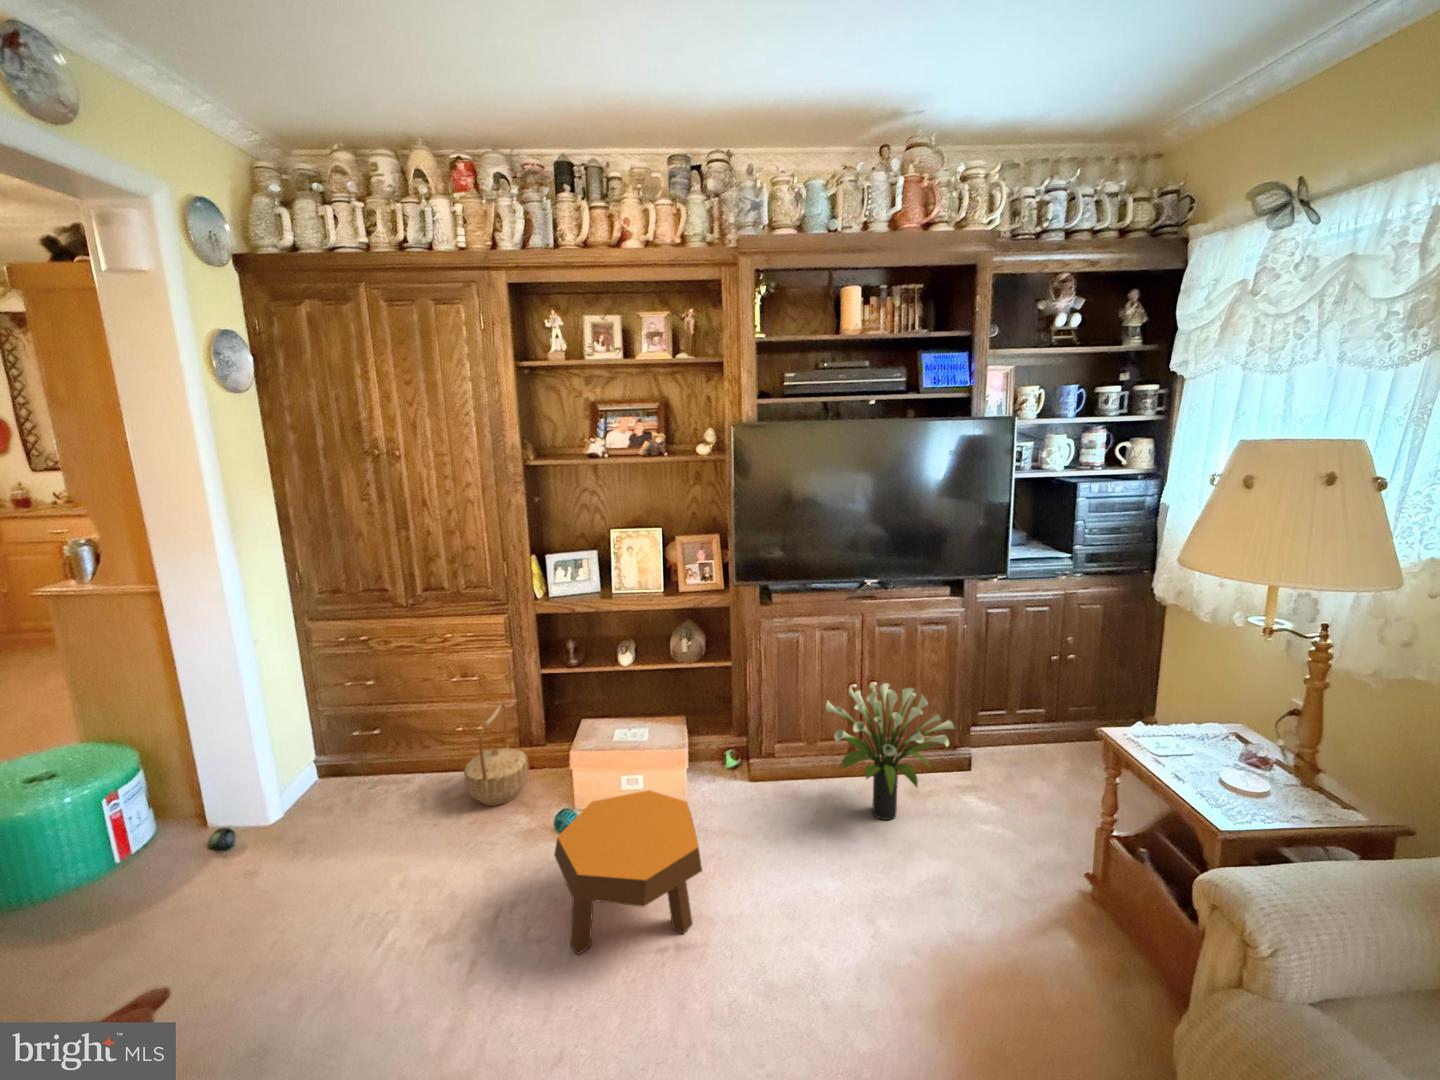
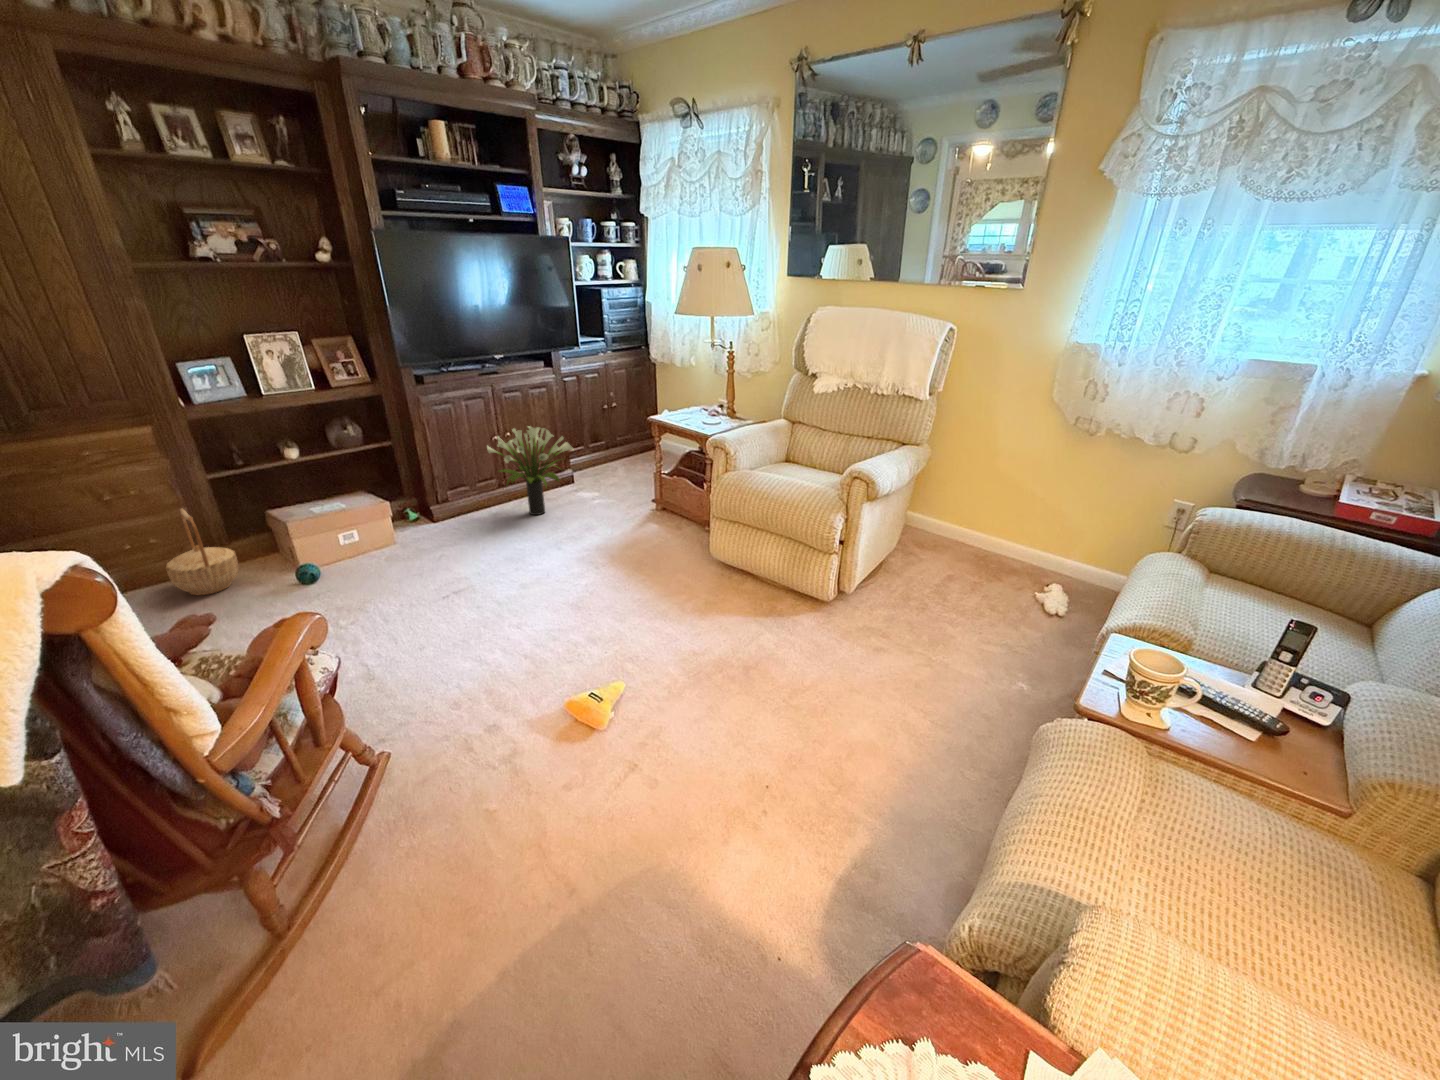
footstool: present [554,790,702,954] -> none [350,514,465,611]

